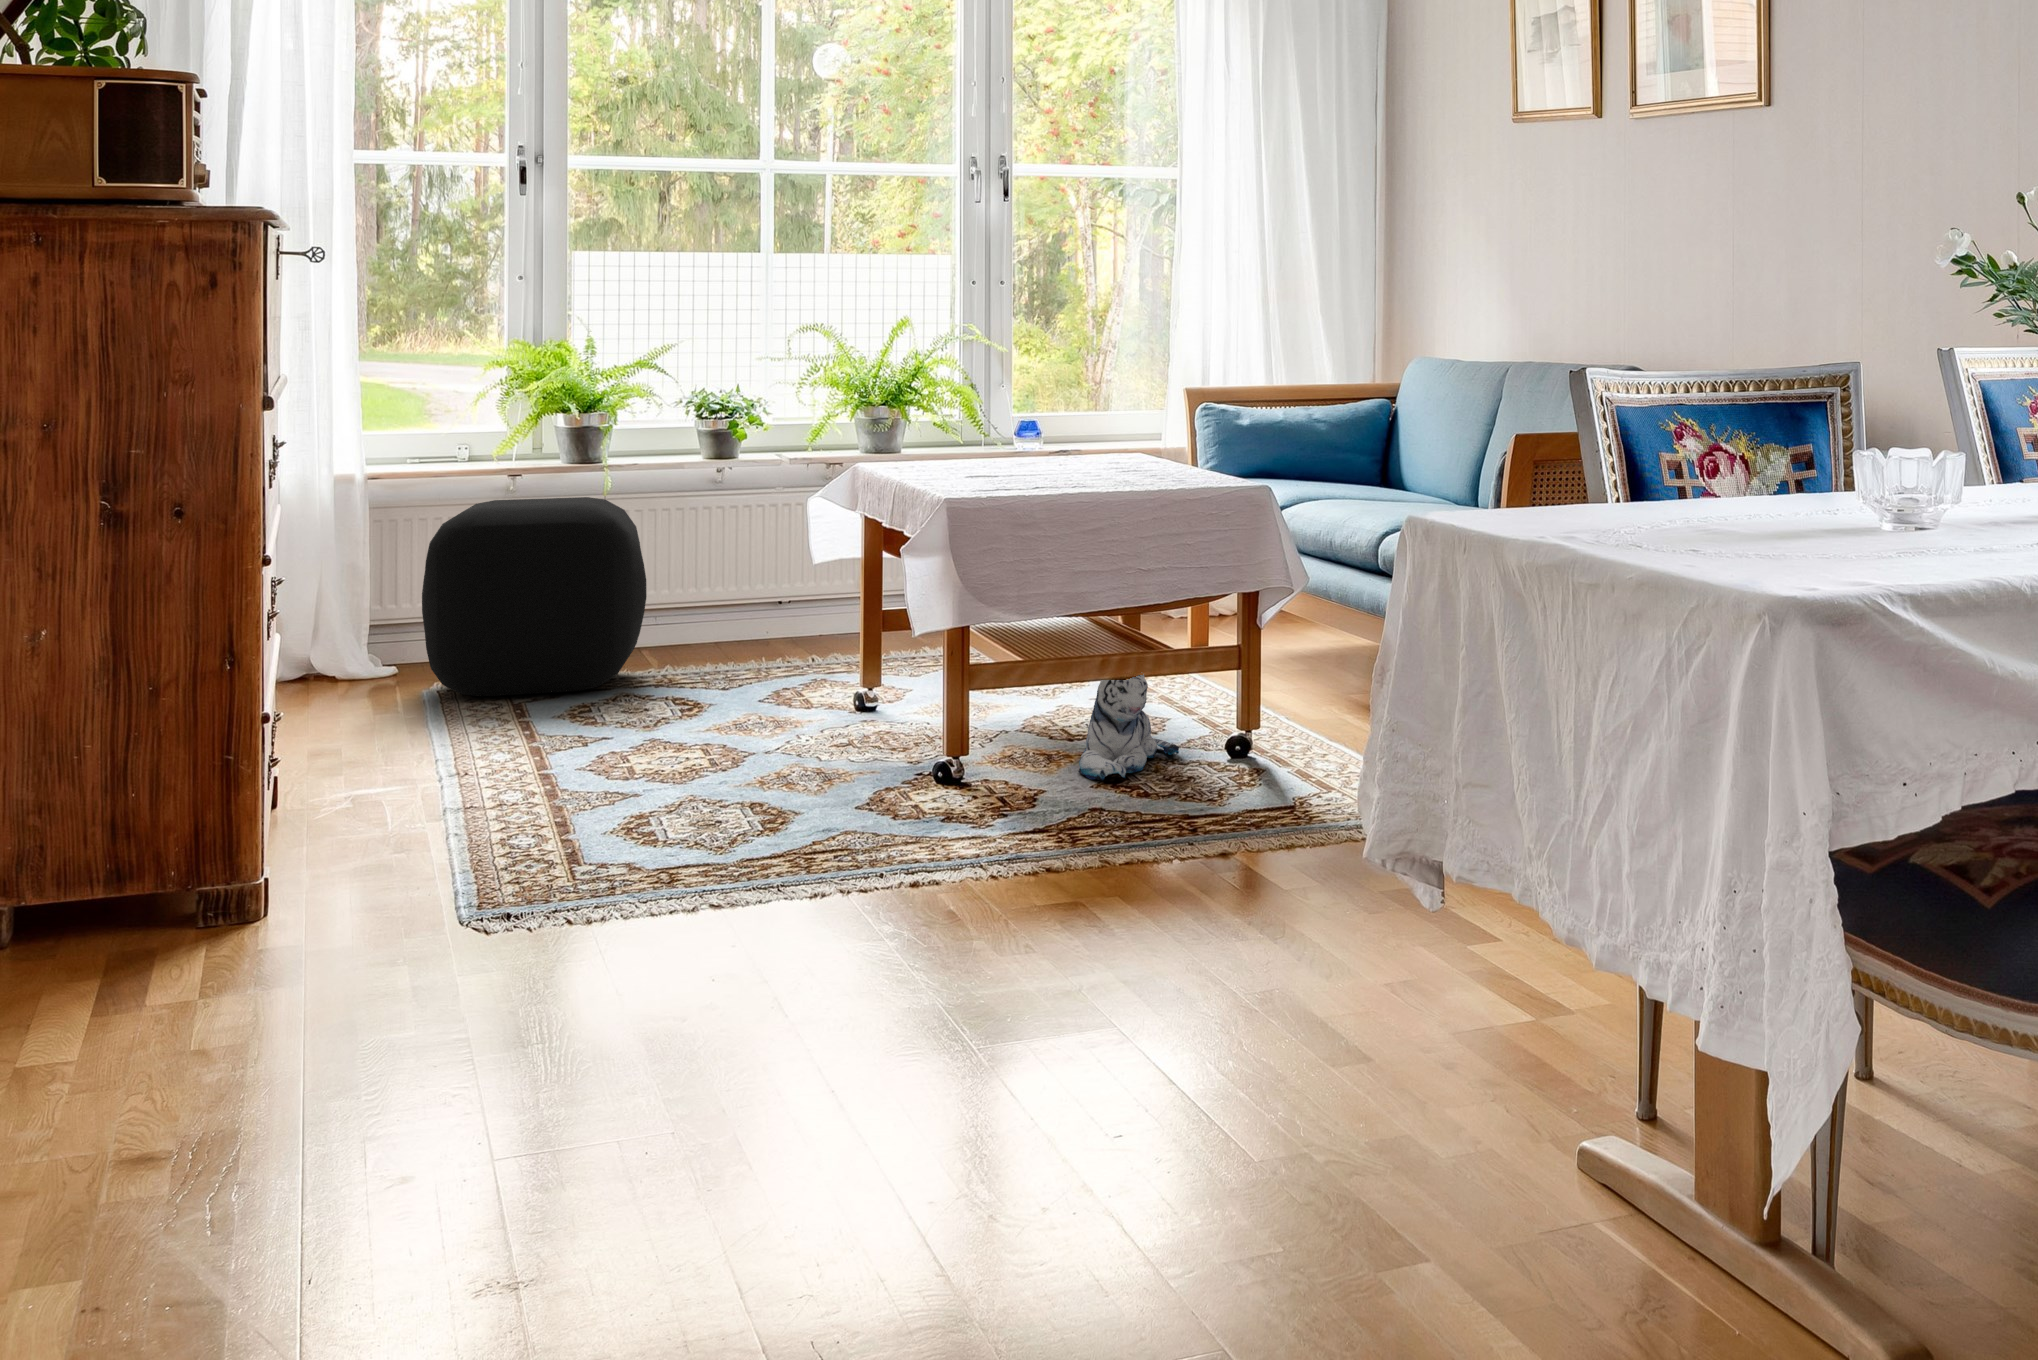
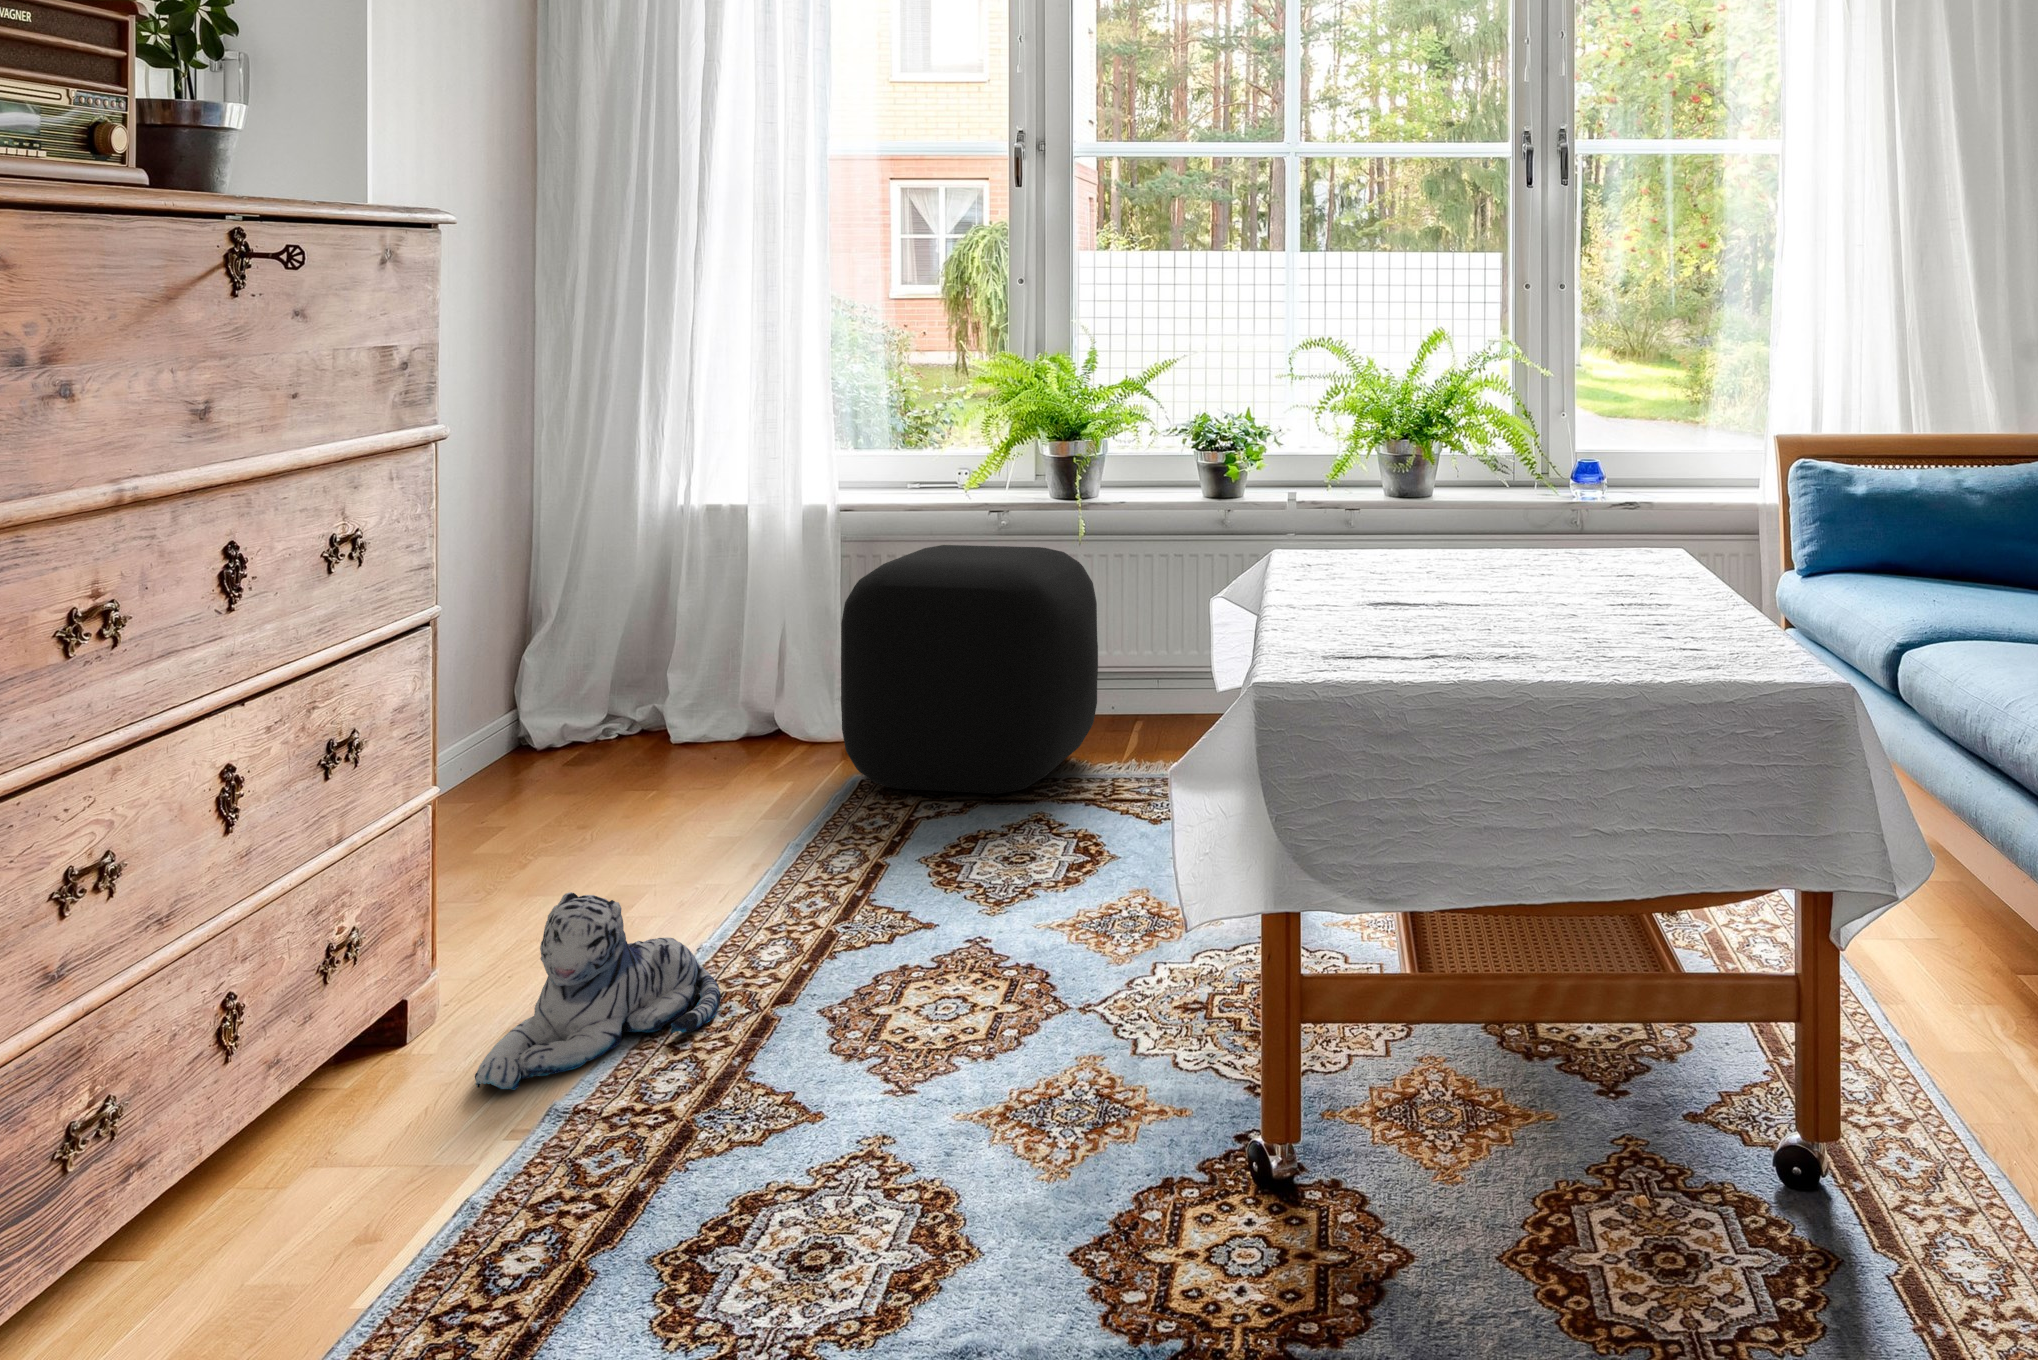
plush toy: present [1078,674,1179,780] -> present [475,892,721,1090]

